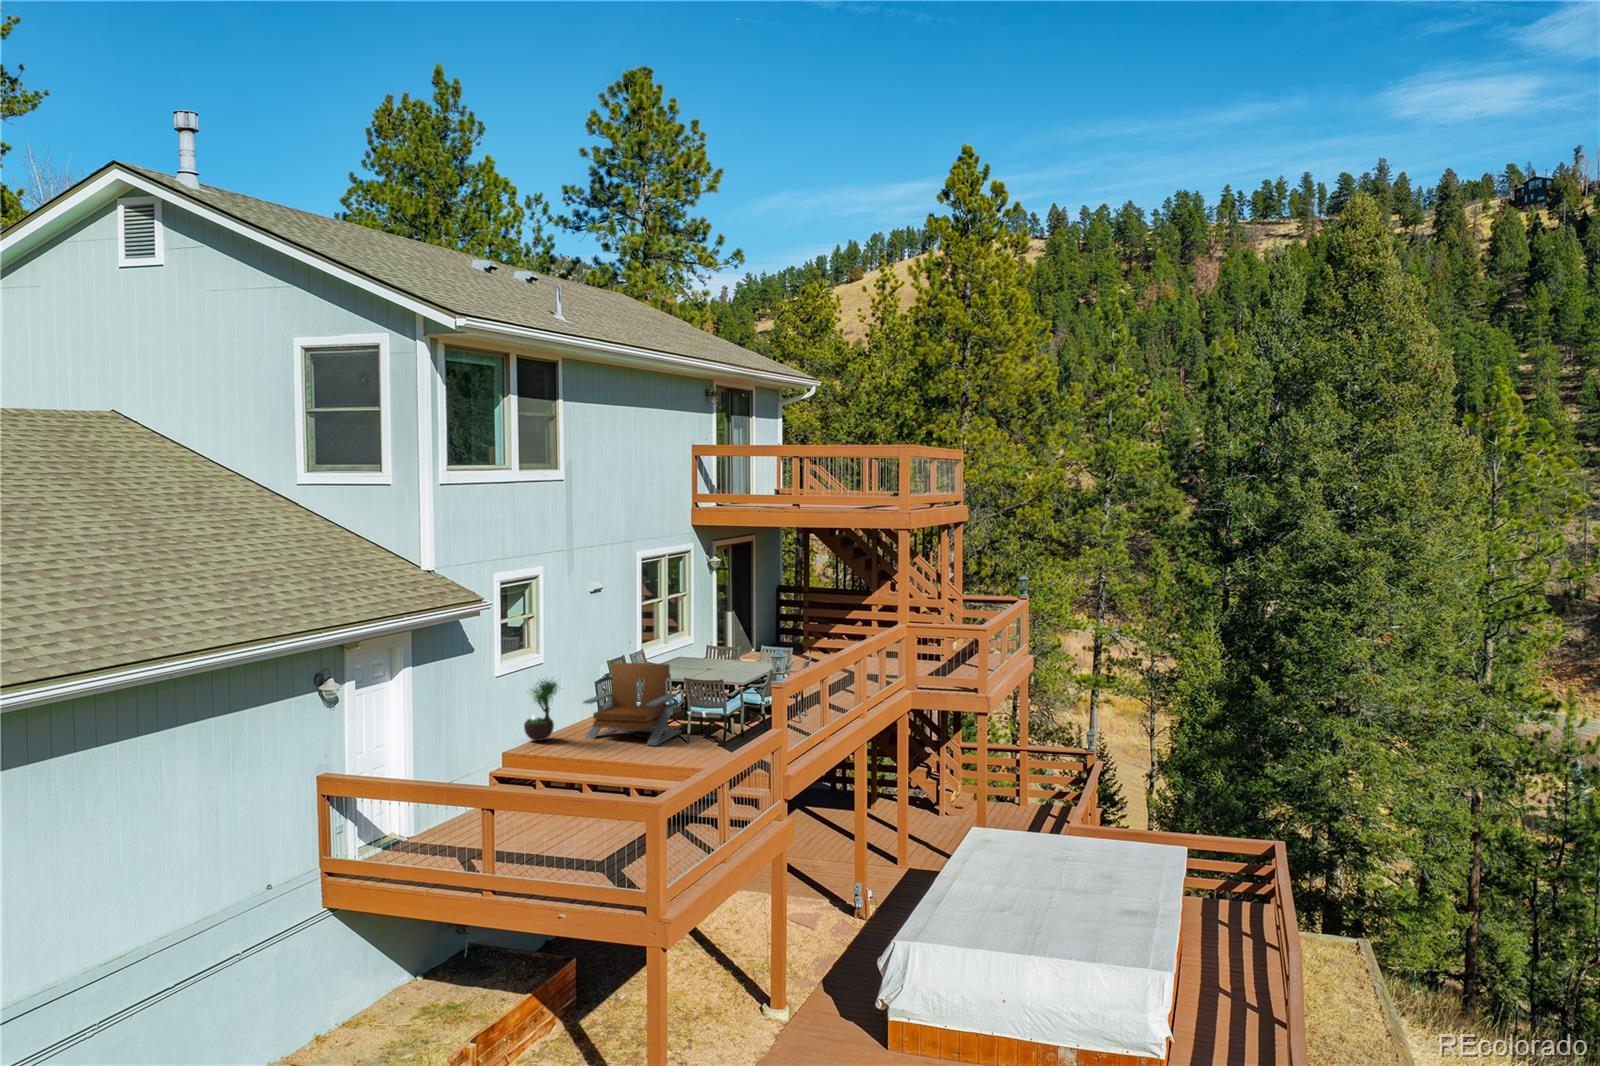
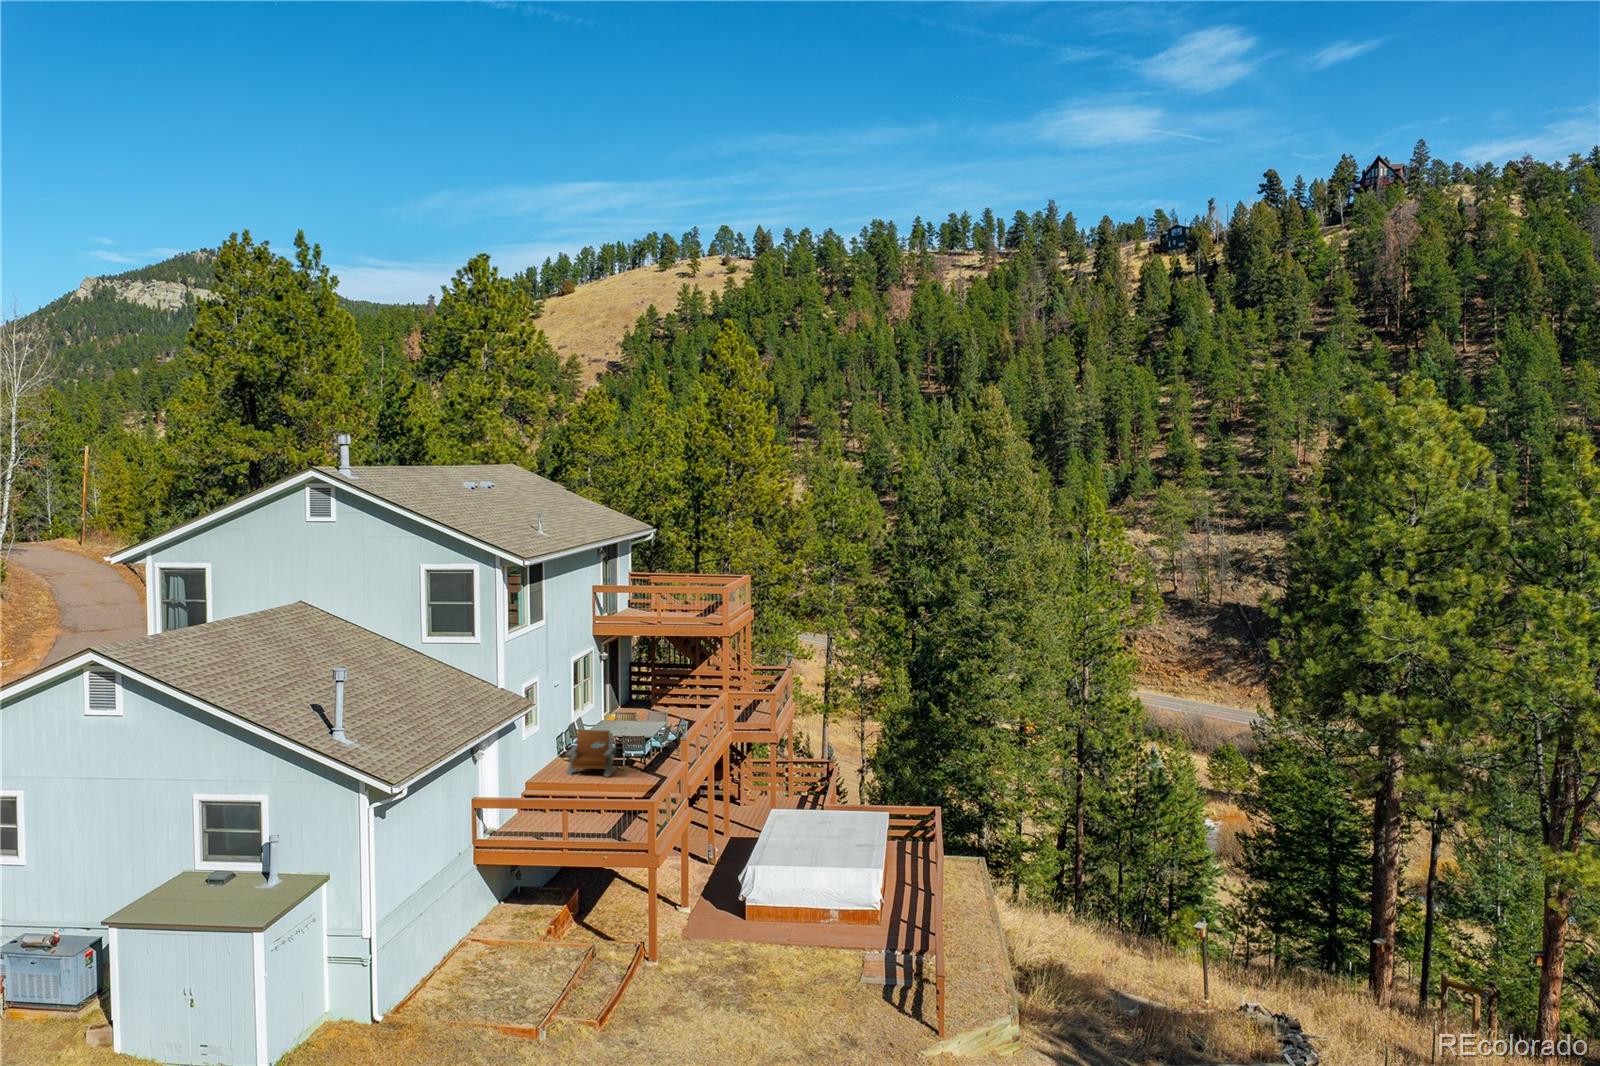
potted tree: present [524,680,558,741] -> none [535,742,556,778]

